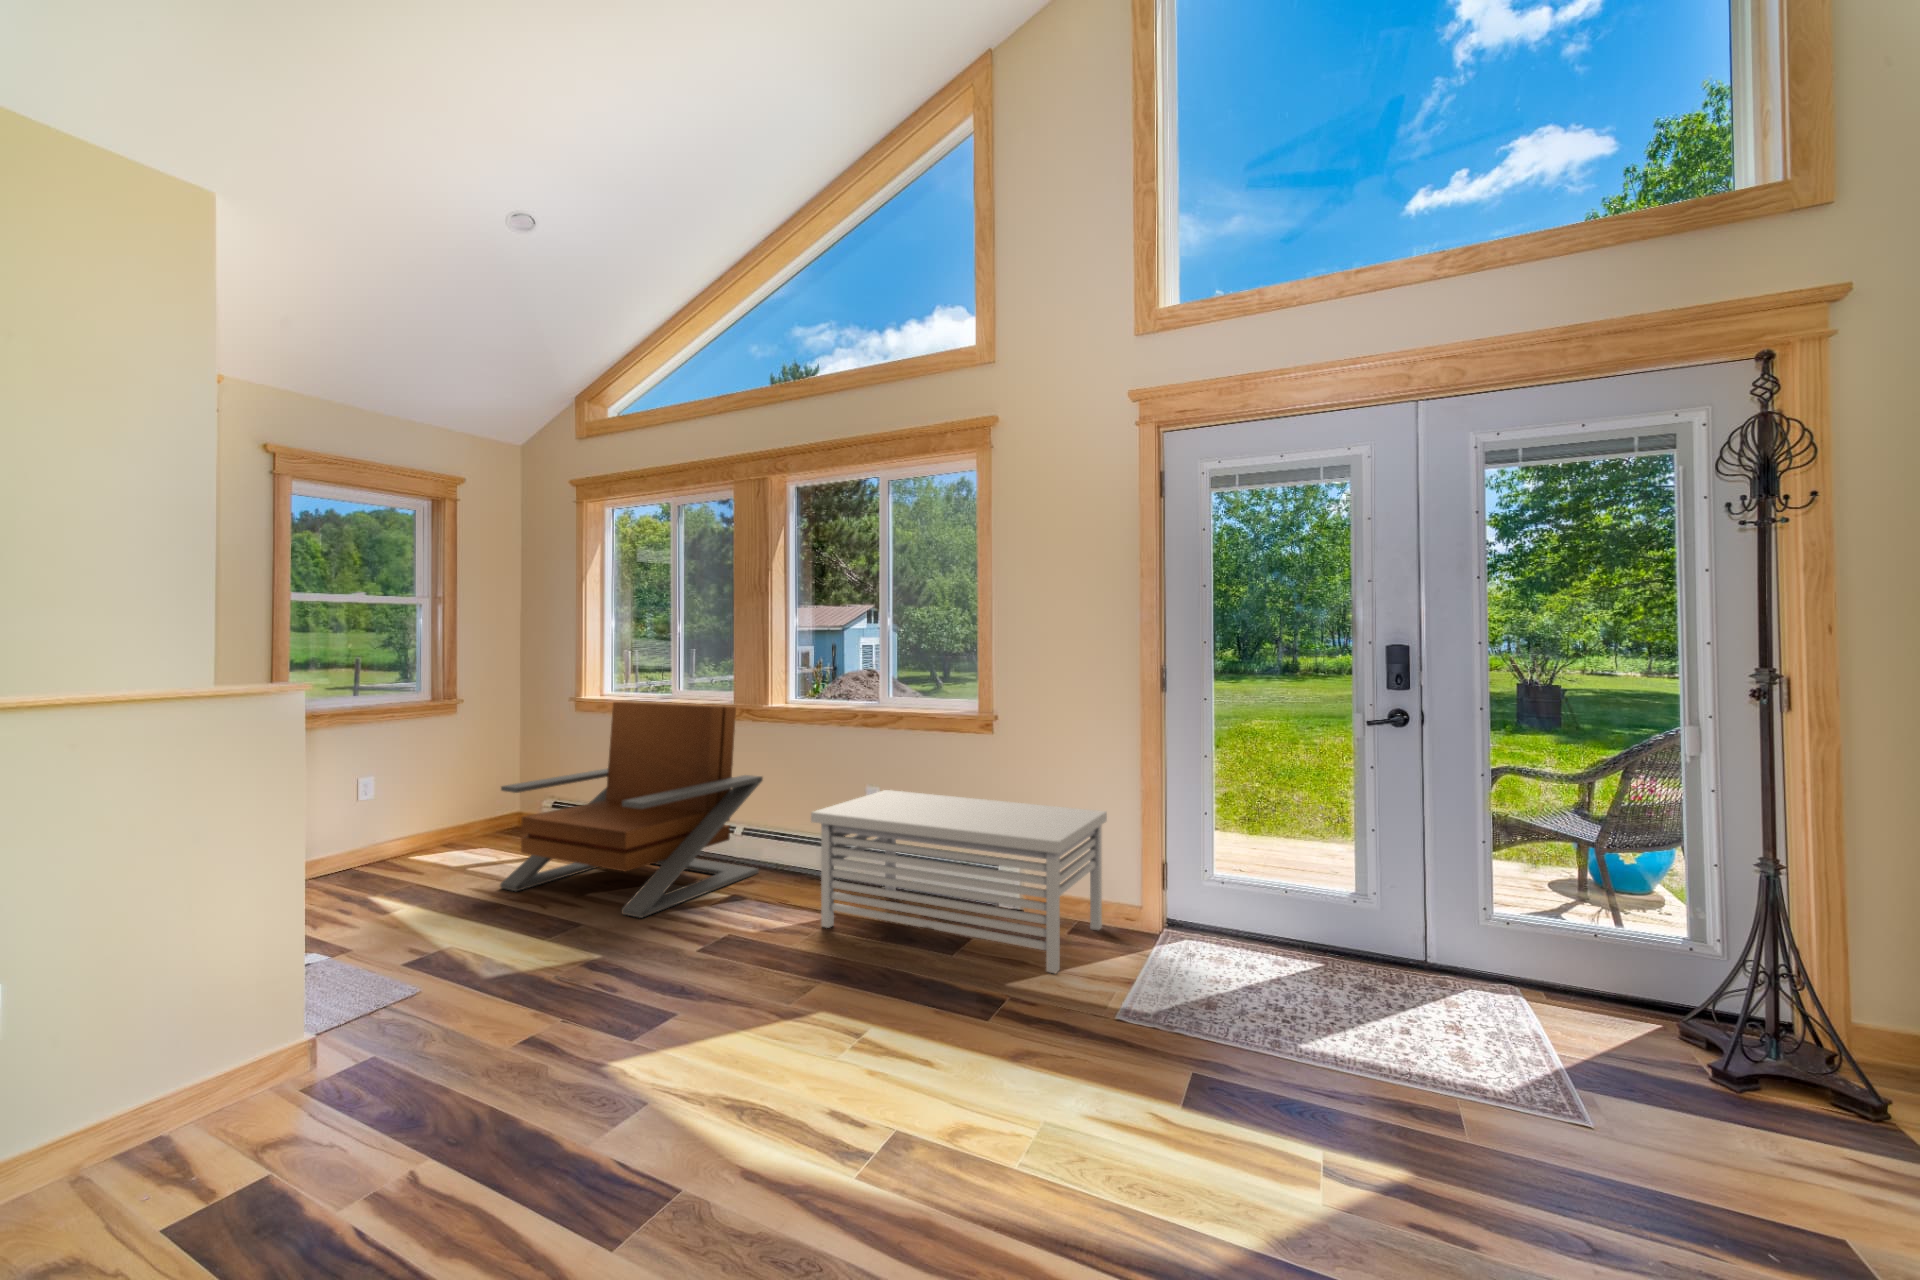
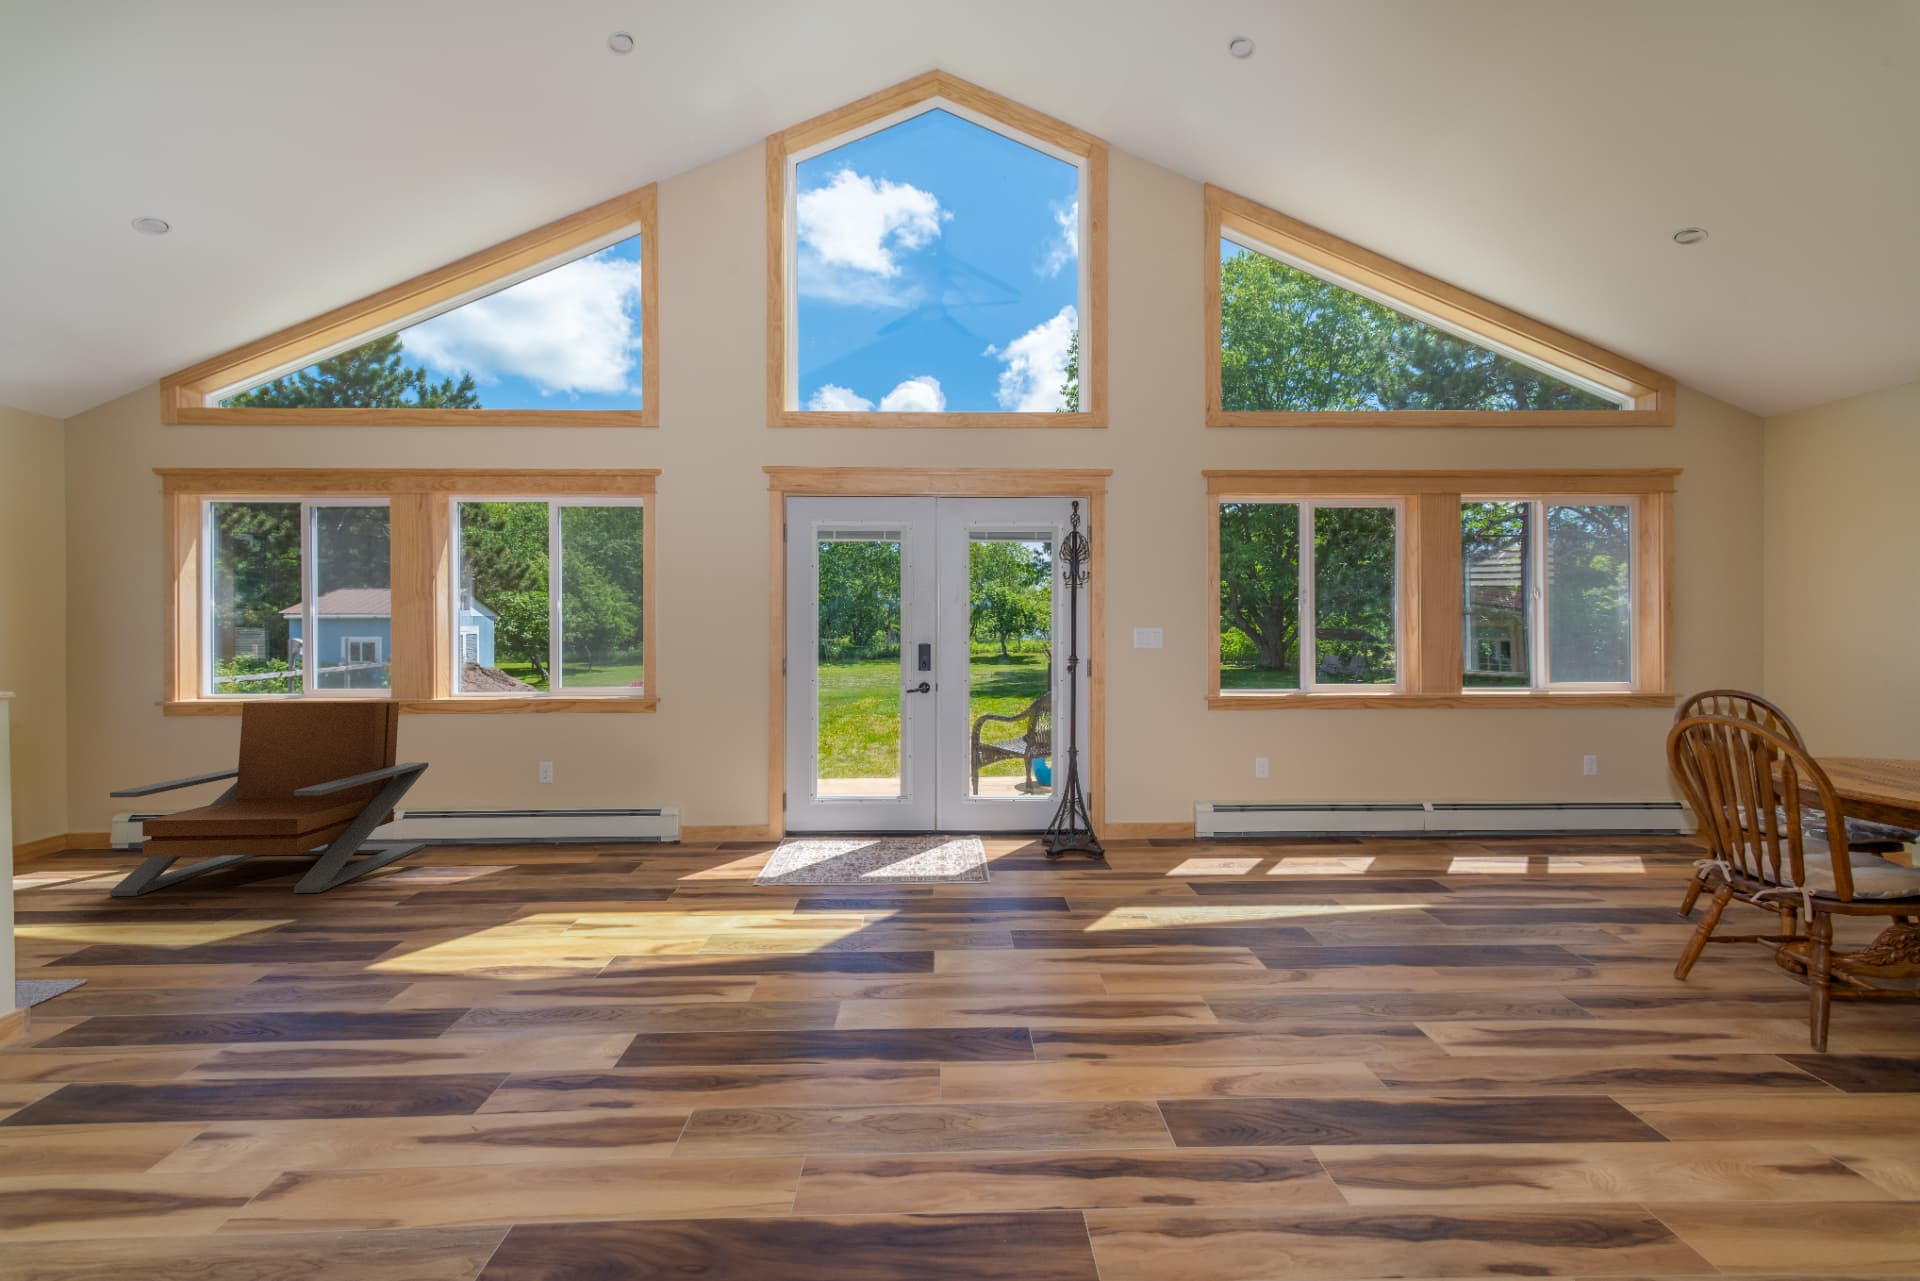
storage bench: present [811,790,1107,973] -> none [502,762,743,873]

